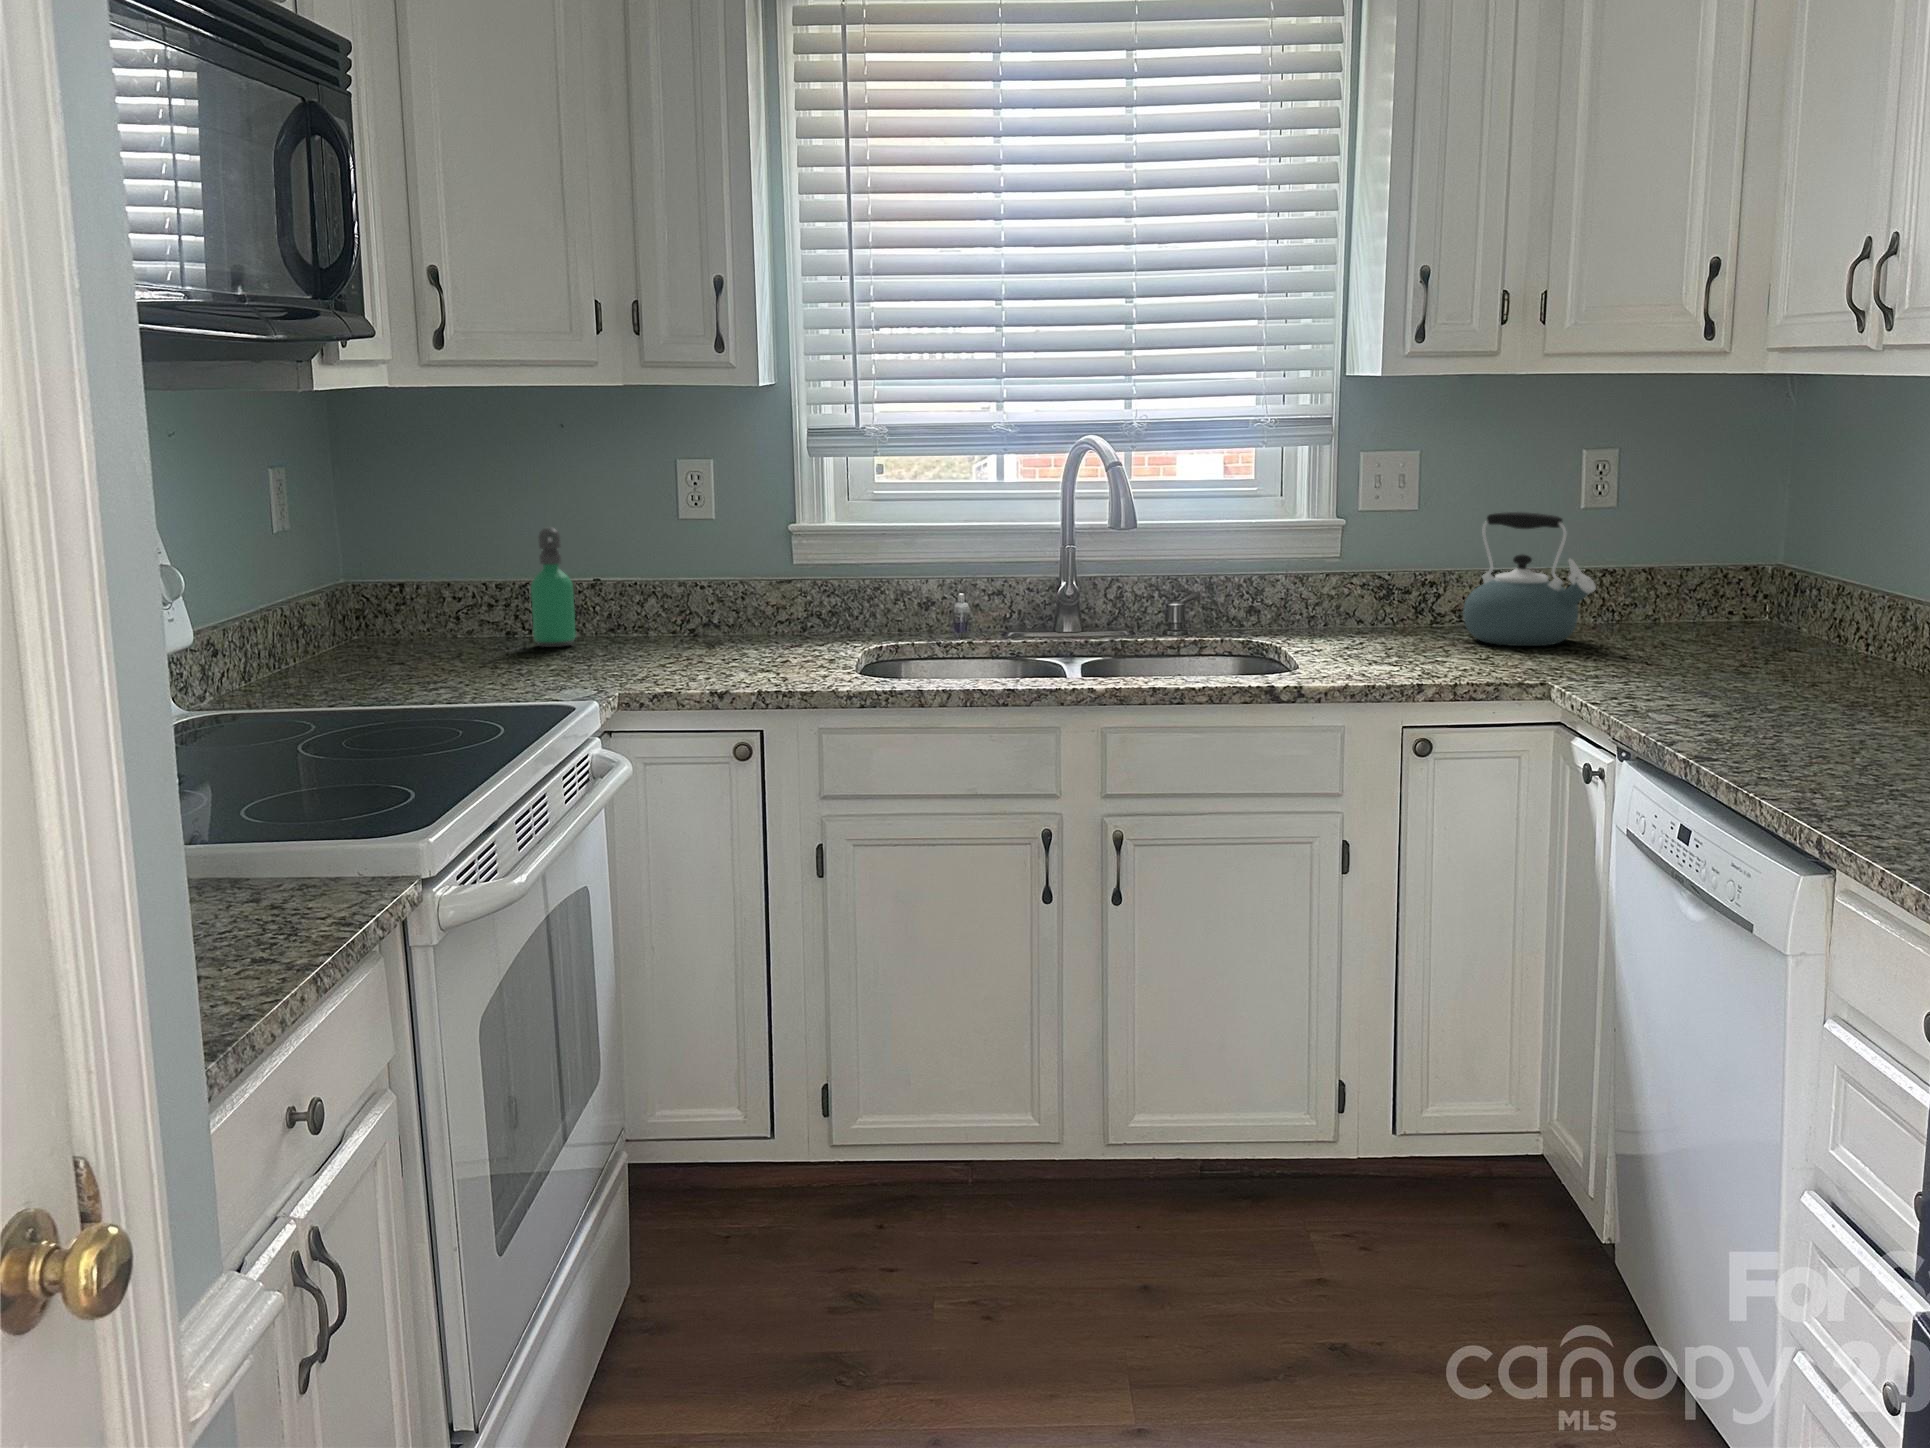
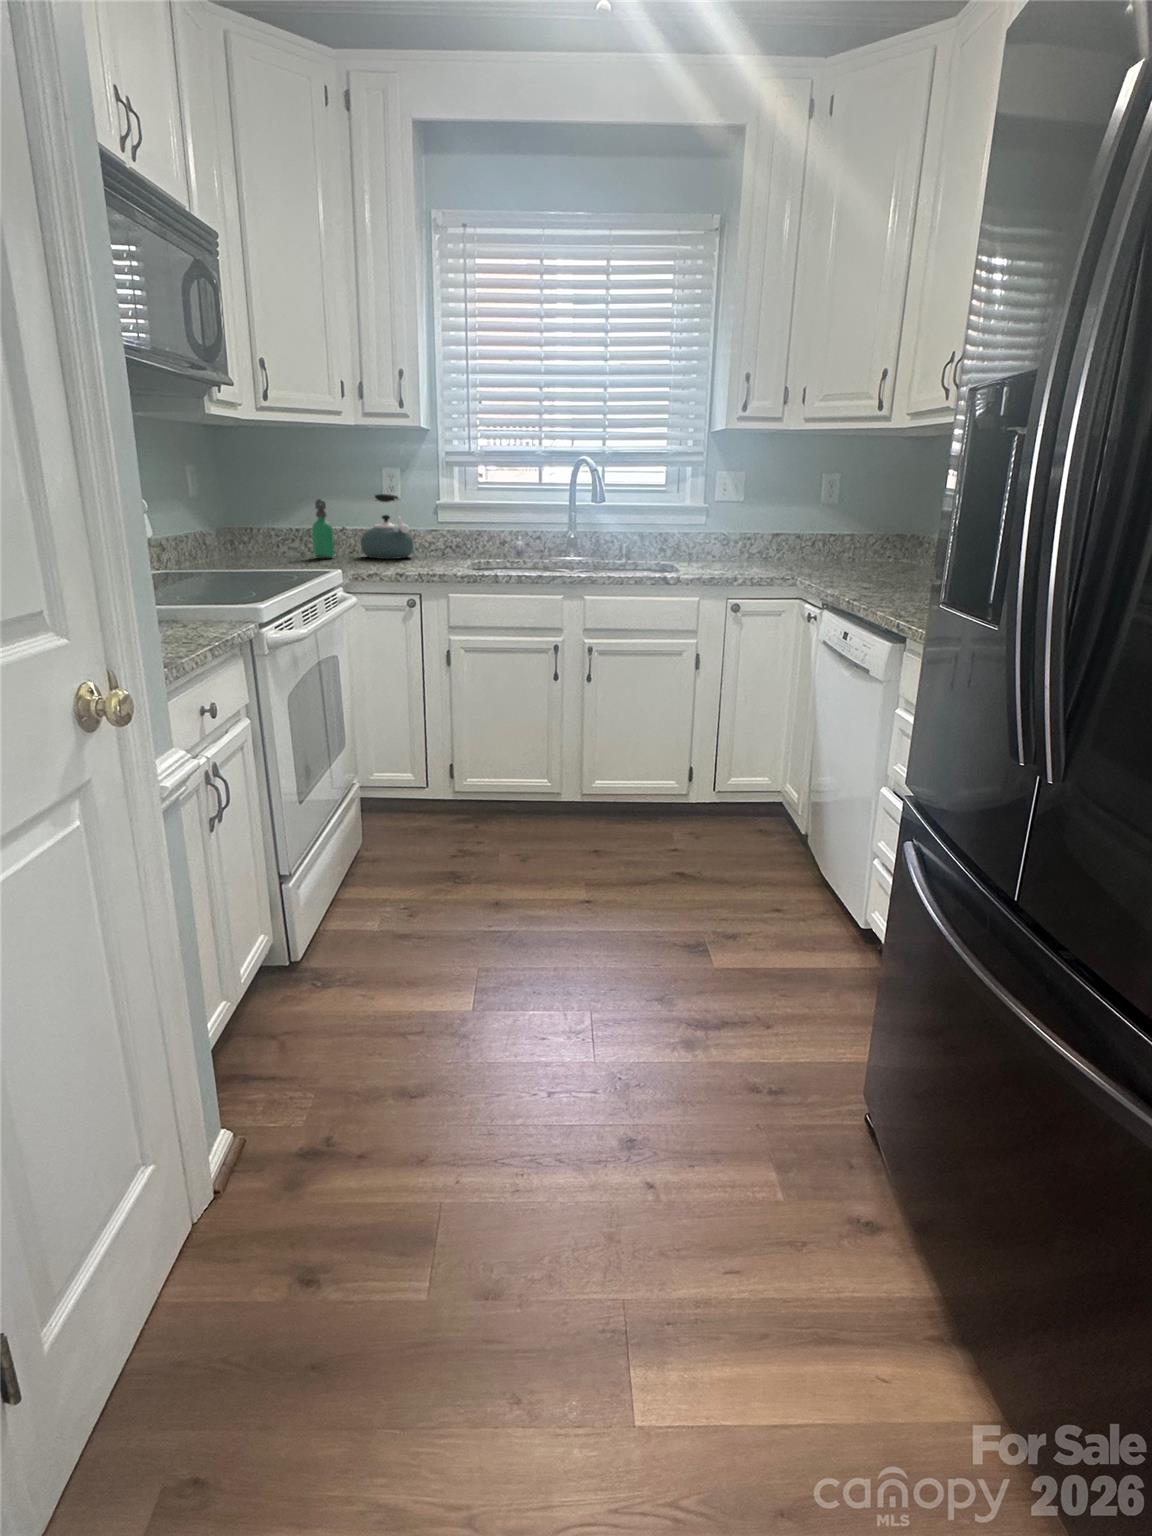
kettle: present [1463,512,1596,646] -> present [360,494,413,559]

